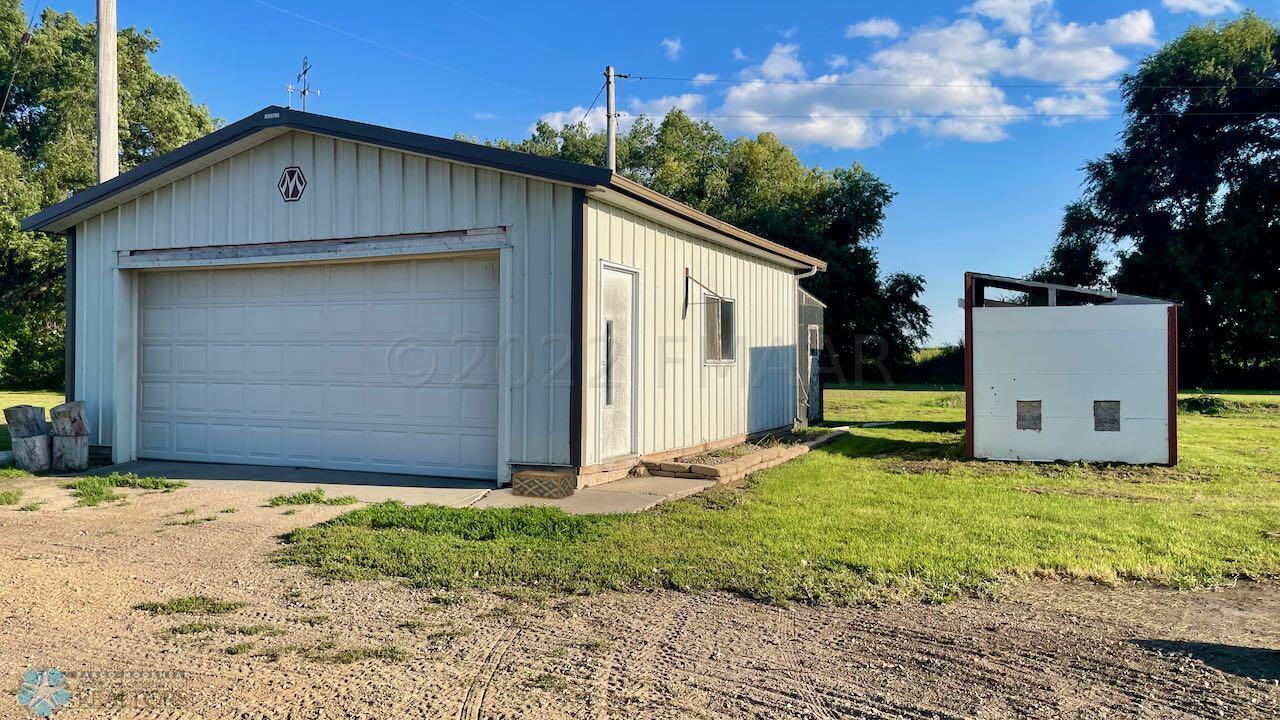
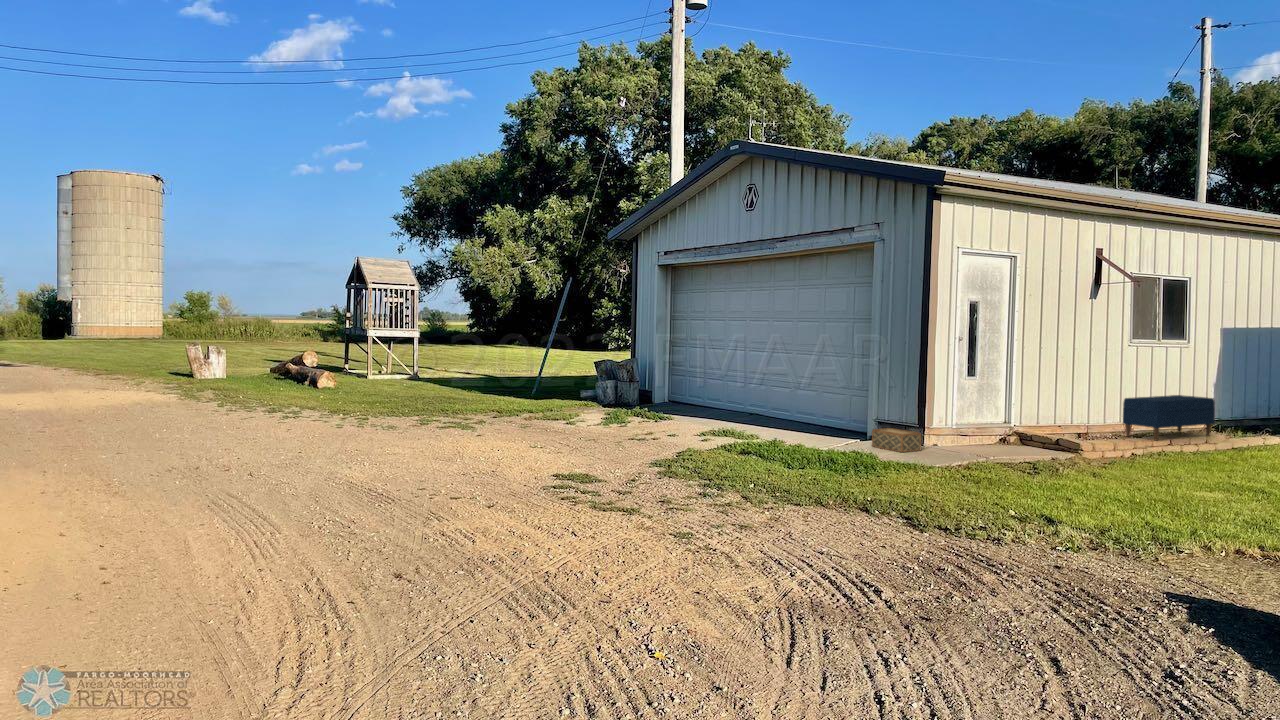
bench: none [704,415,765,459] -> present [1123,395,1215,441]

